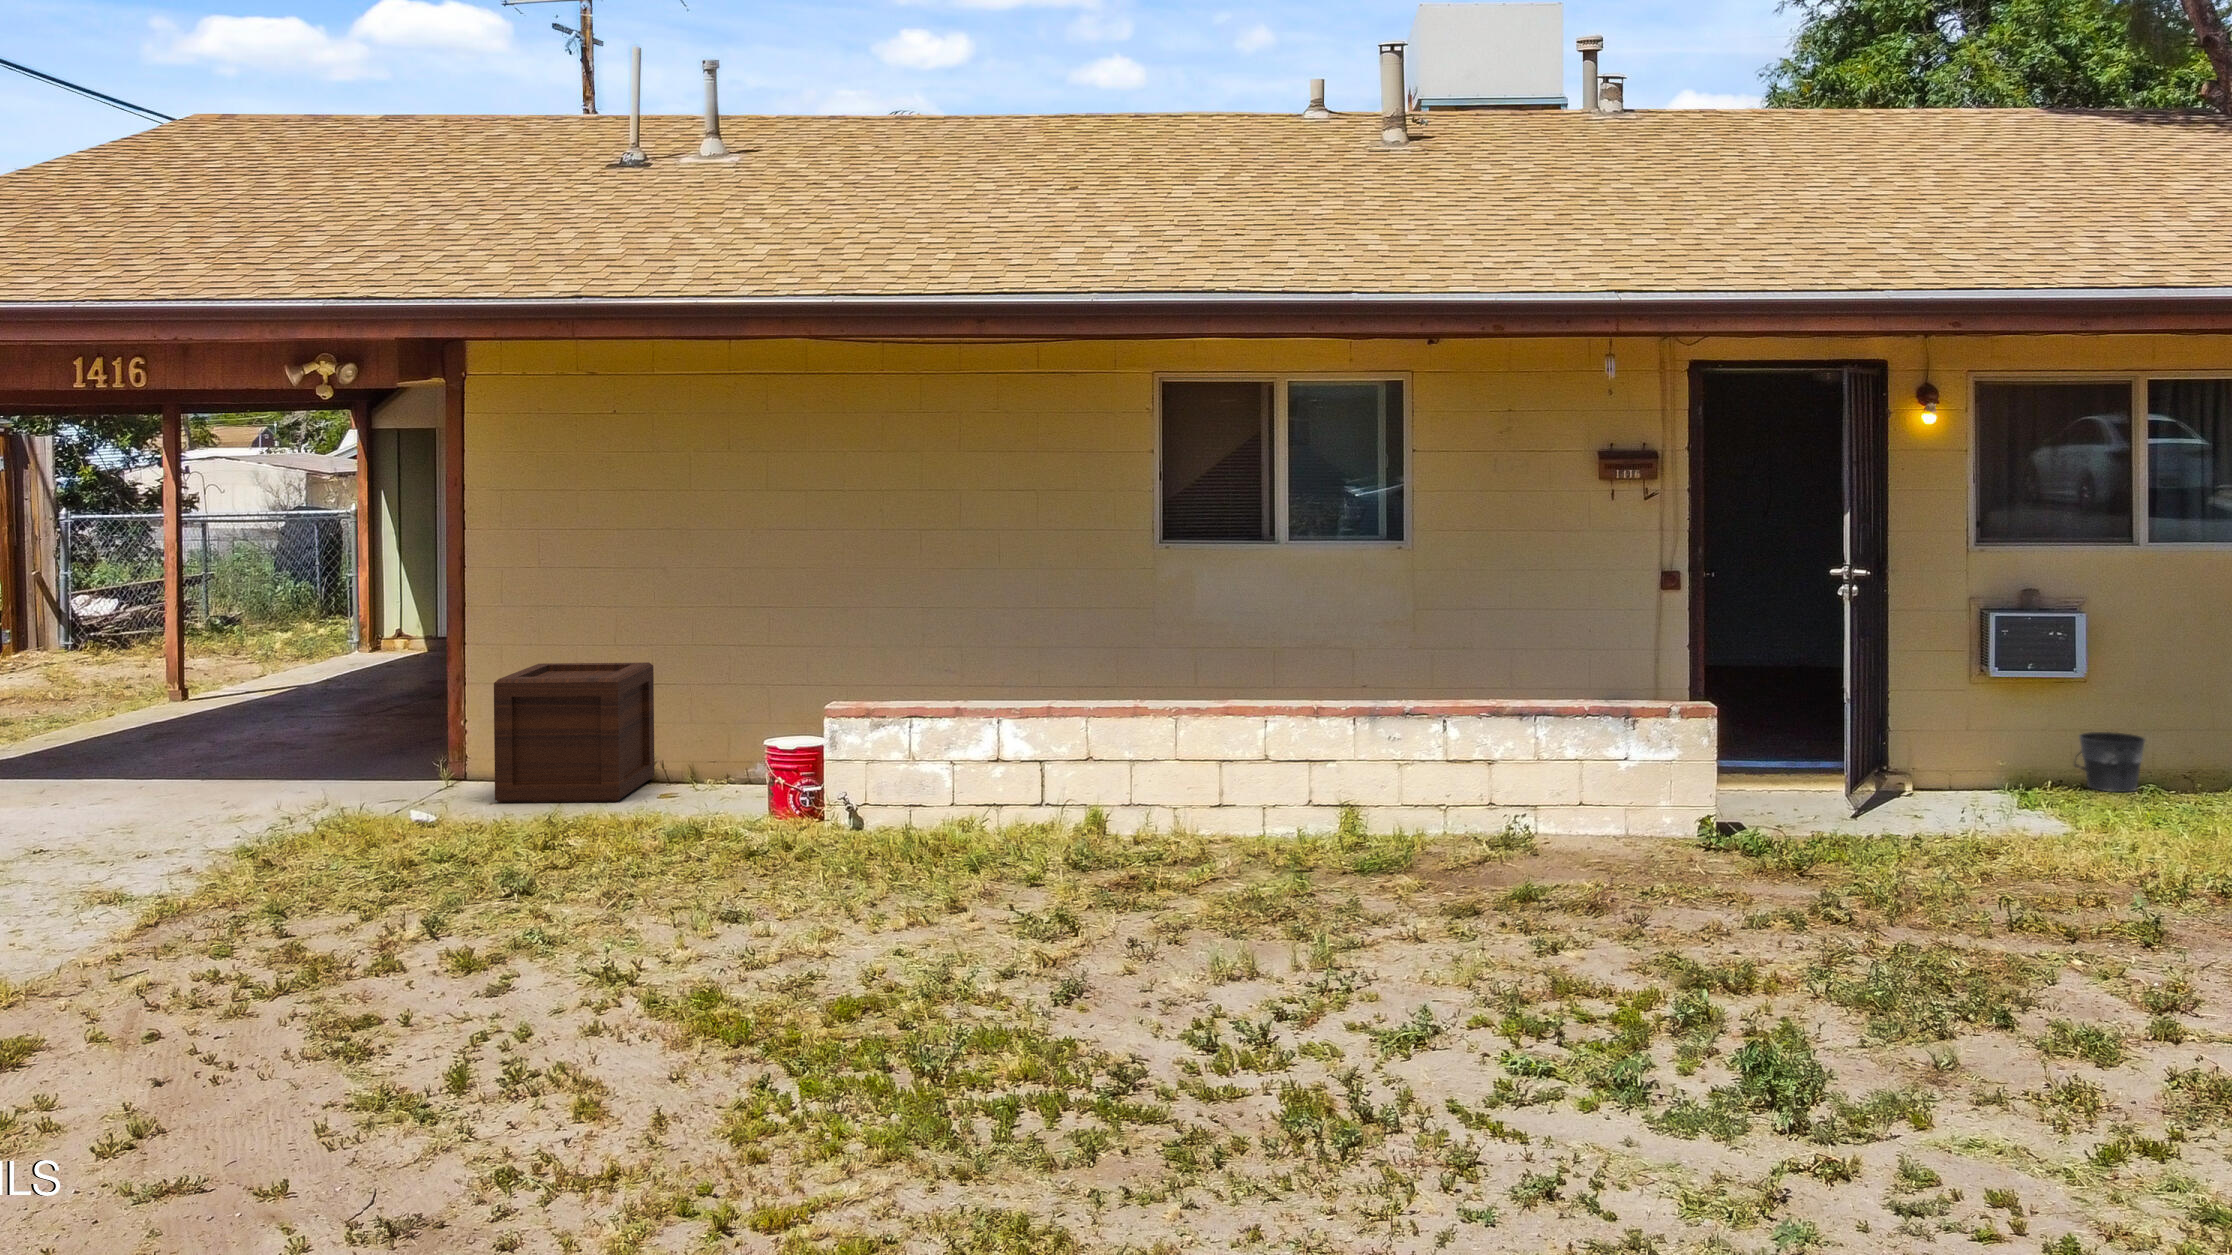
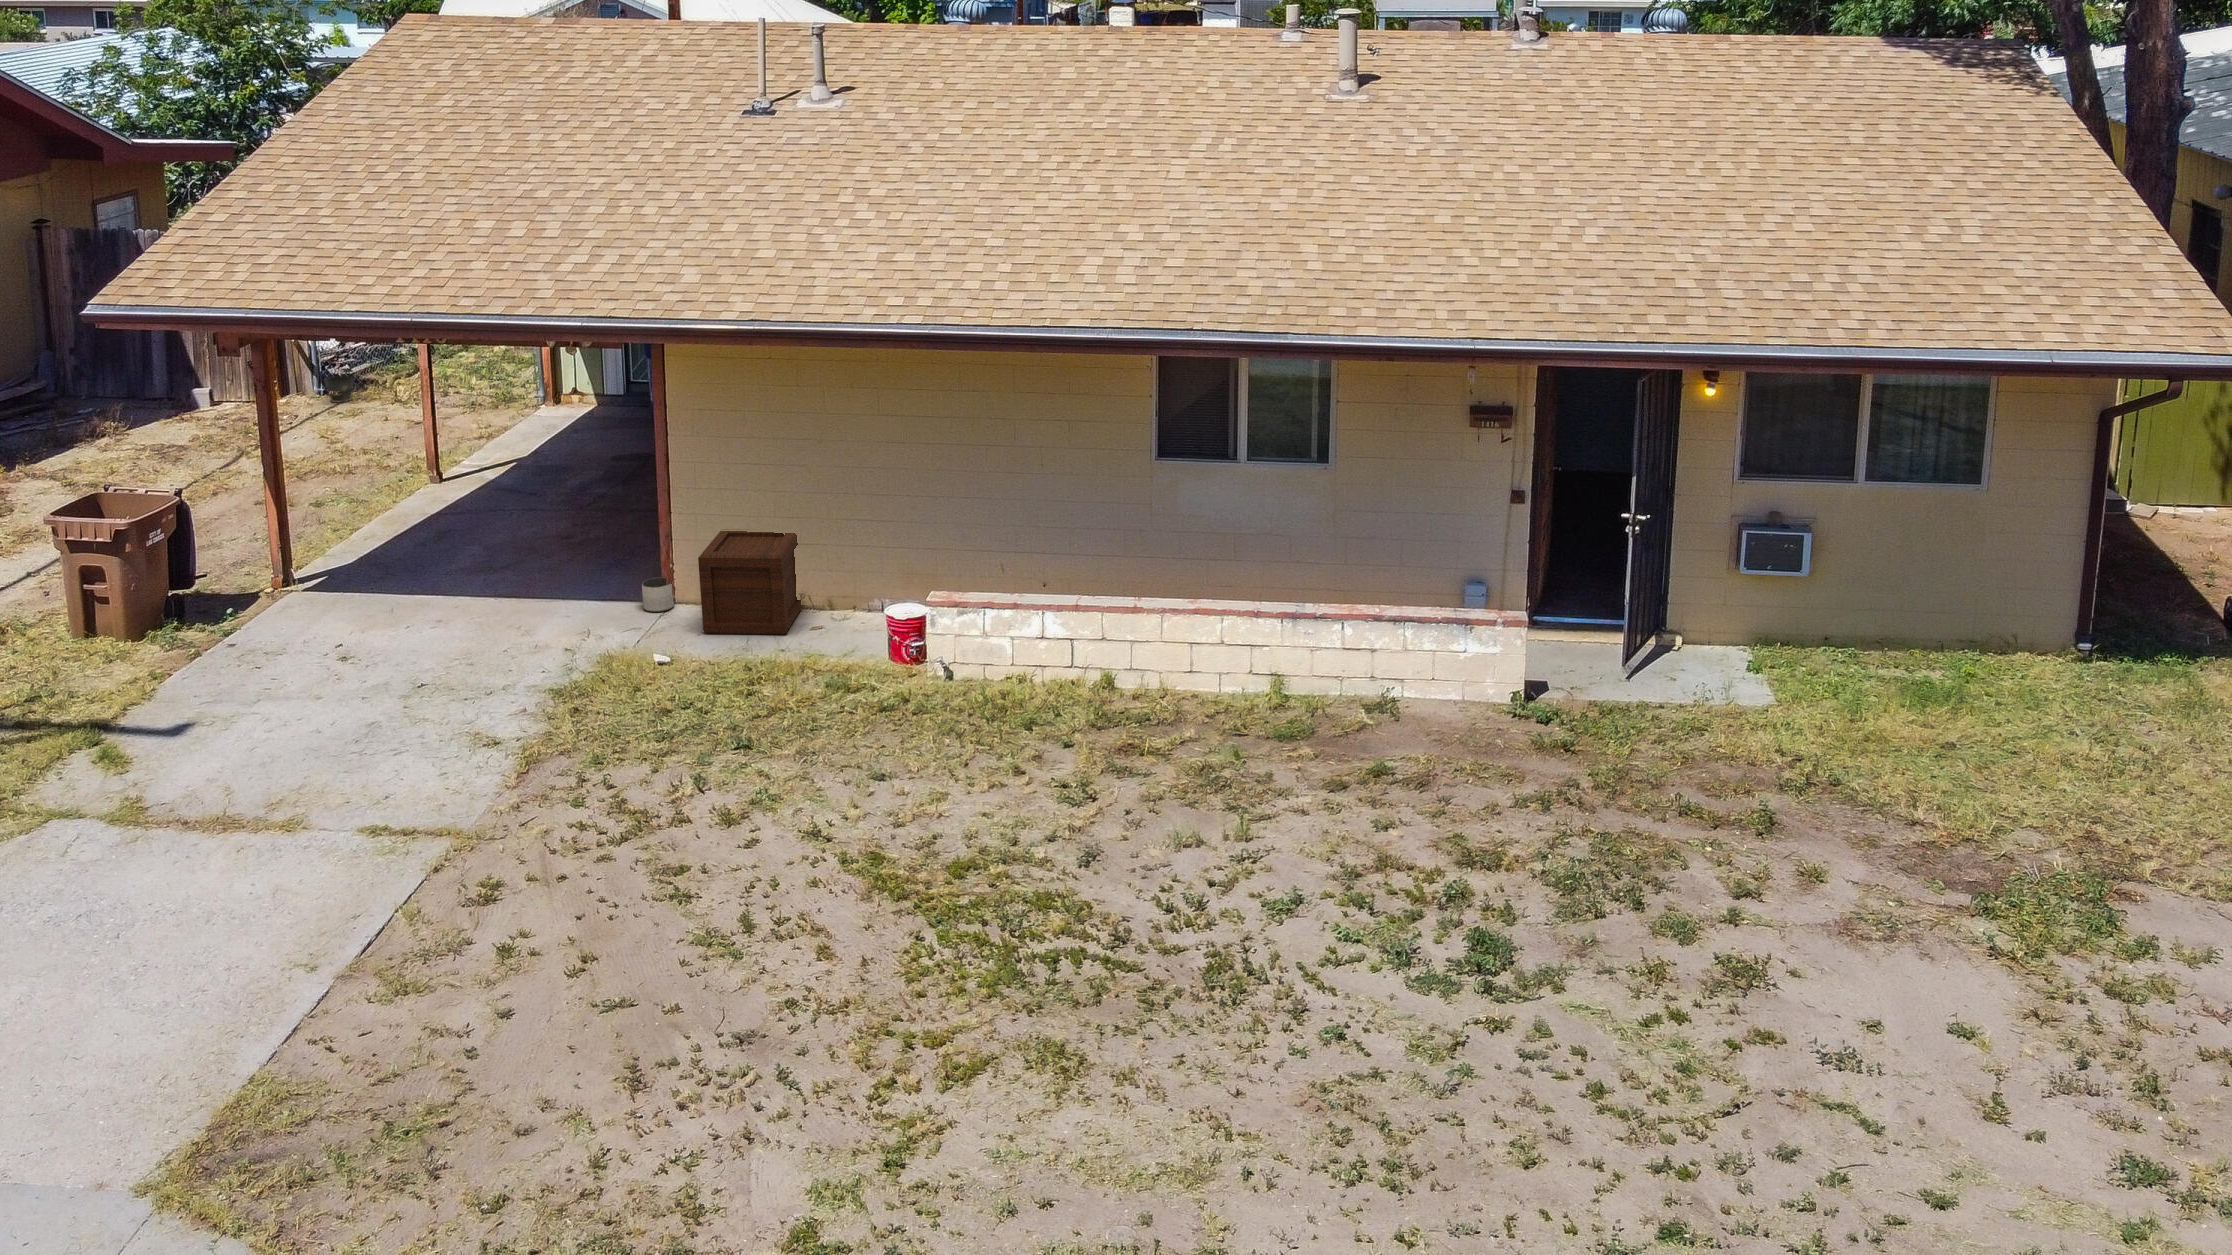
bucket: present [2074,732,2145,792] -> present [324,375,353,403]
planter: none [414,741,461,787] -> present [642,577,674,612]

